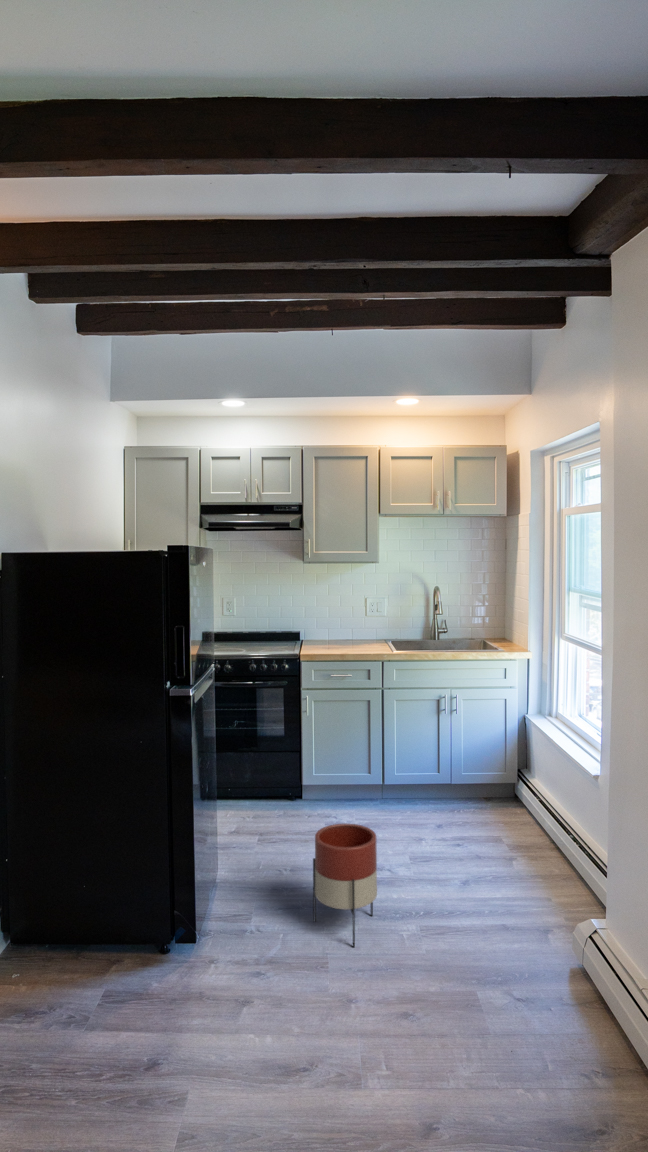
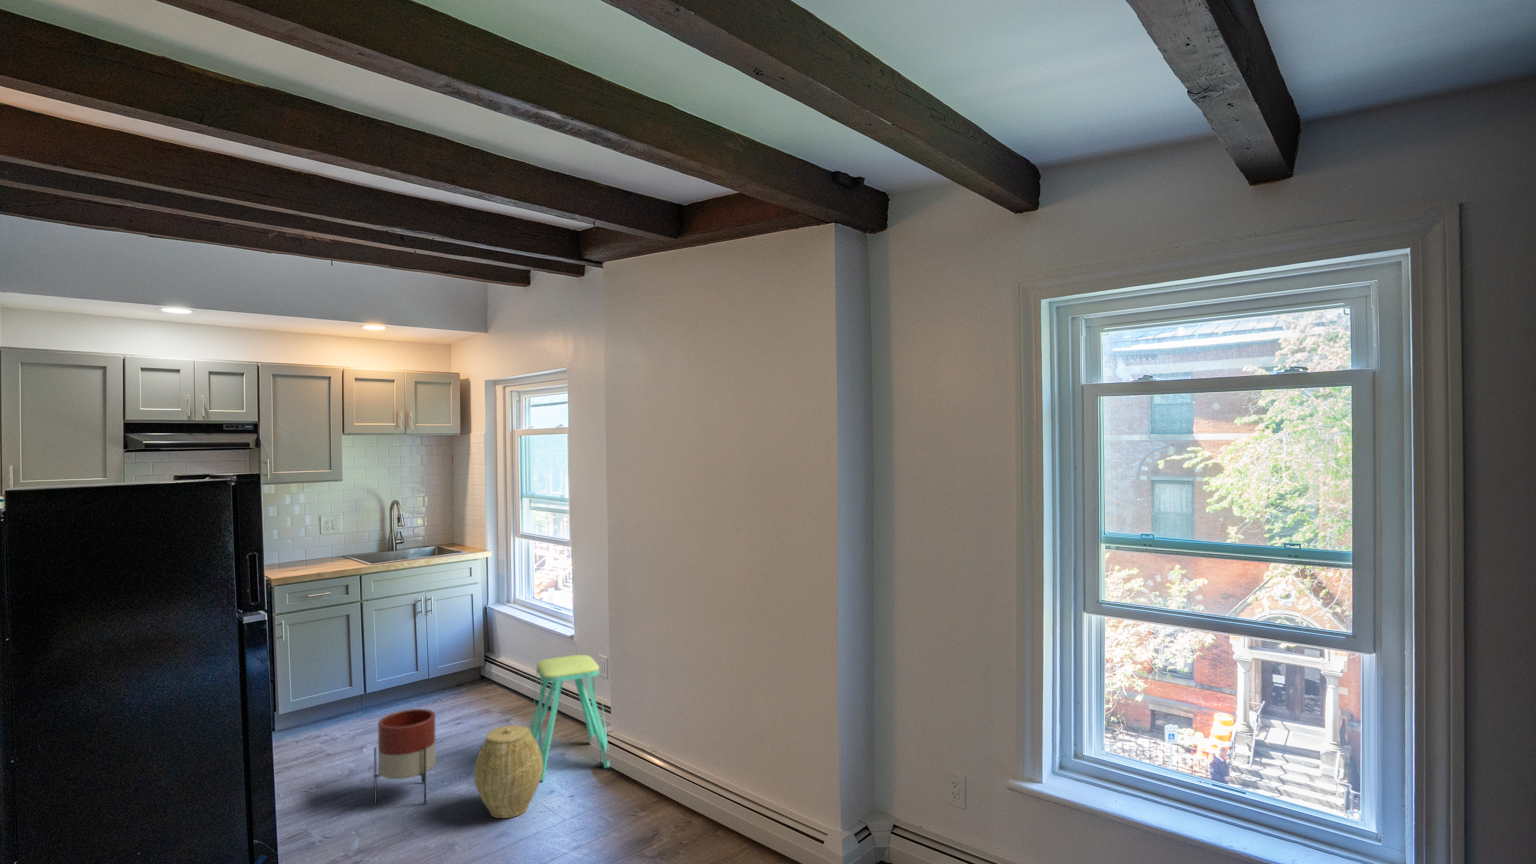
stool: none [489,808,599,1002] -> present [531,655,610,780]
woven basket: none [383,889,475,1024] -> present [474,725,543,818]

